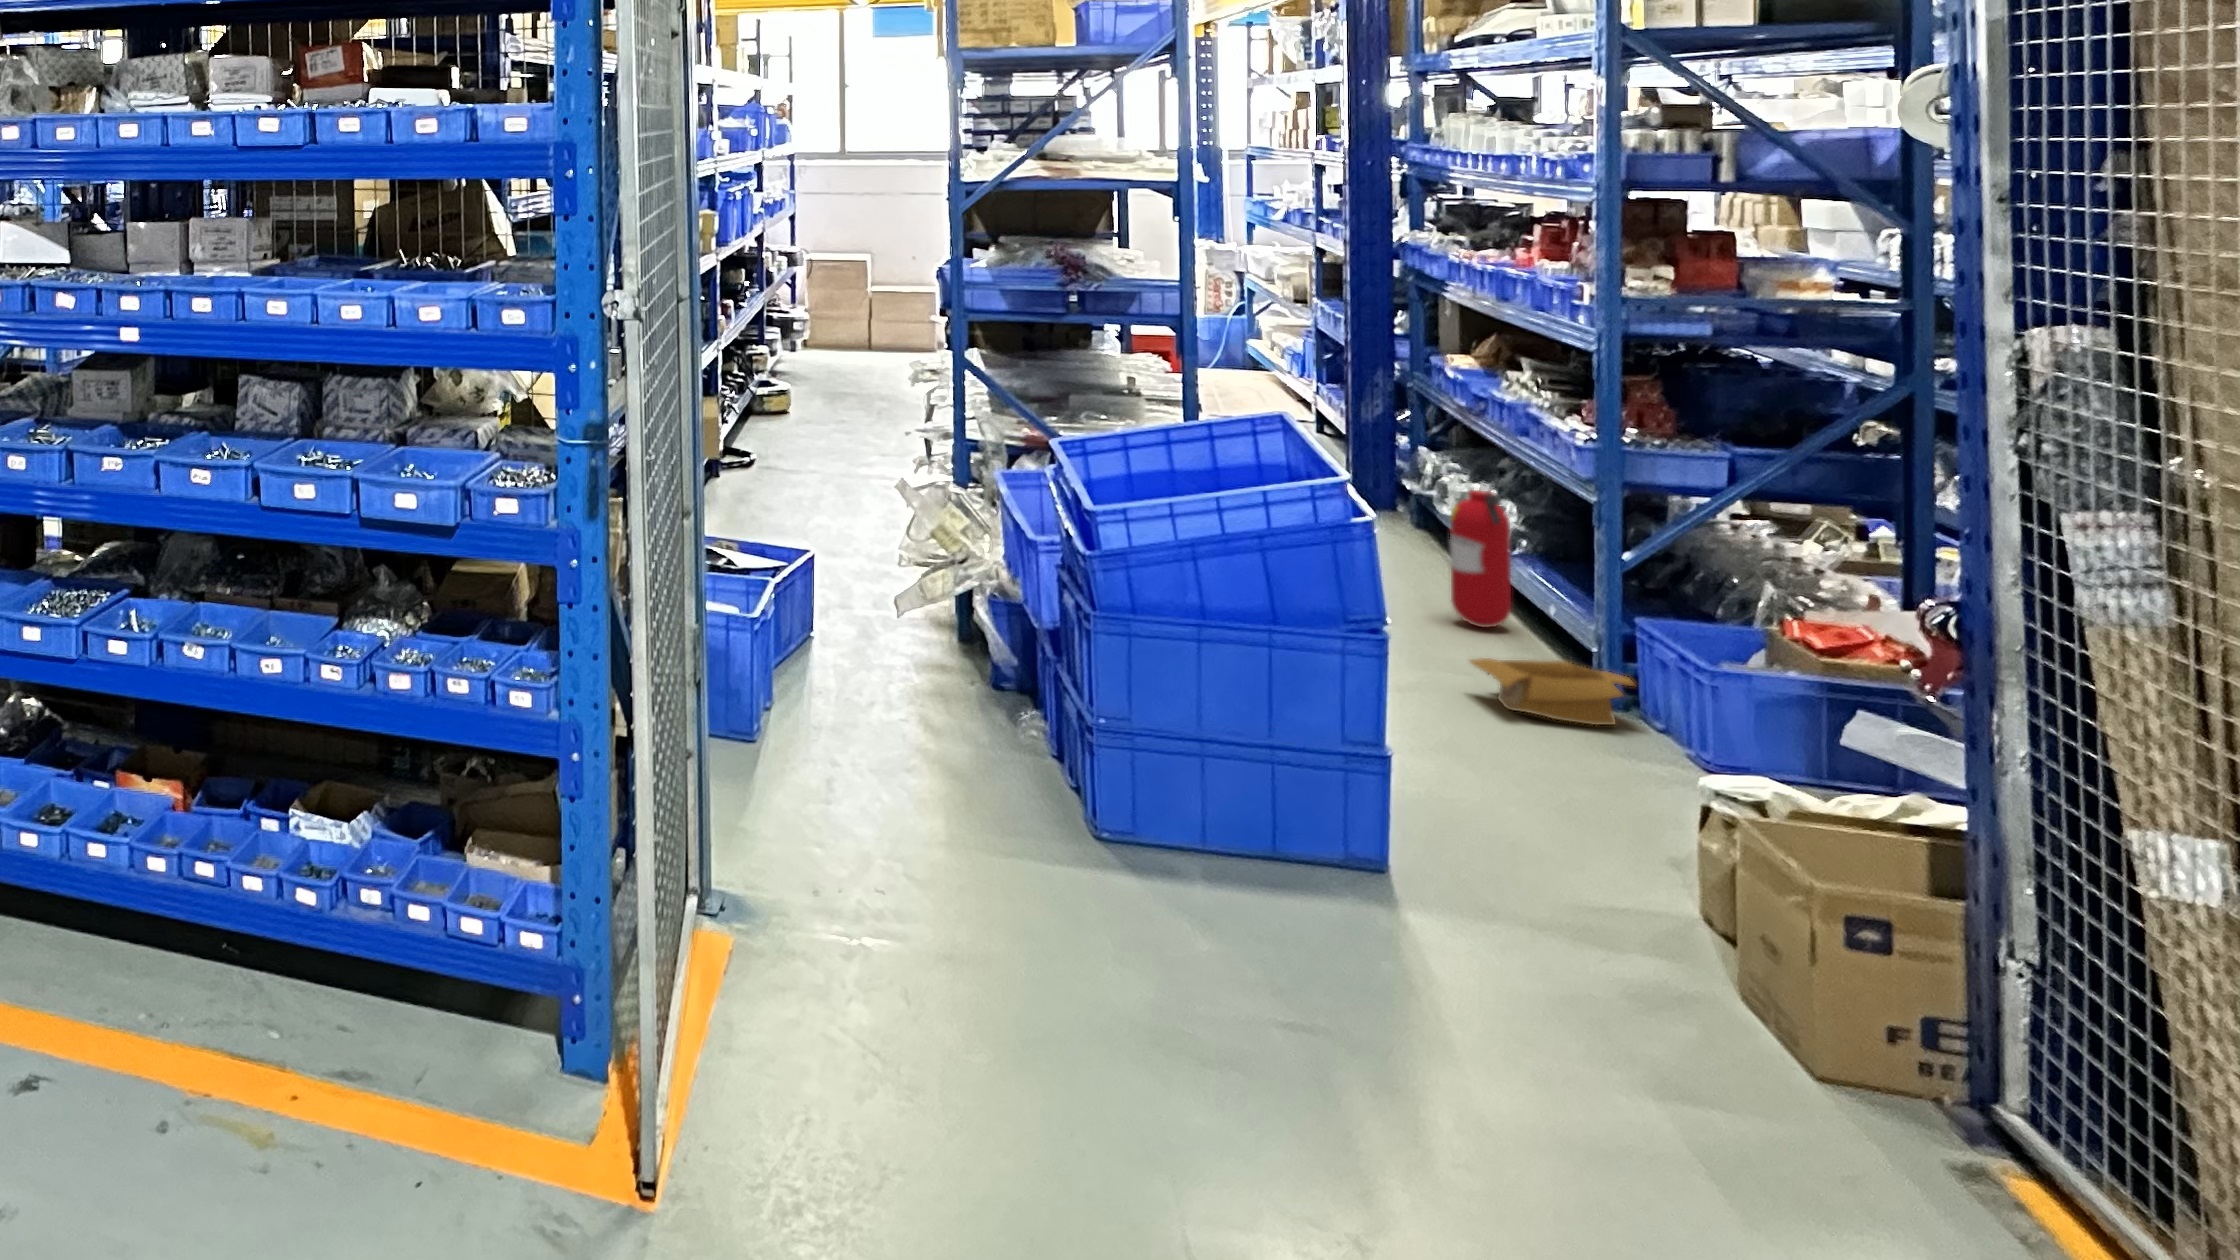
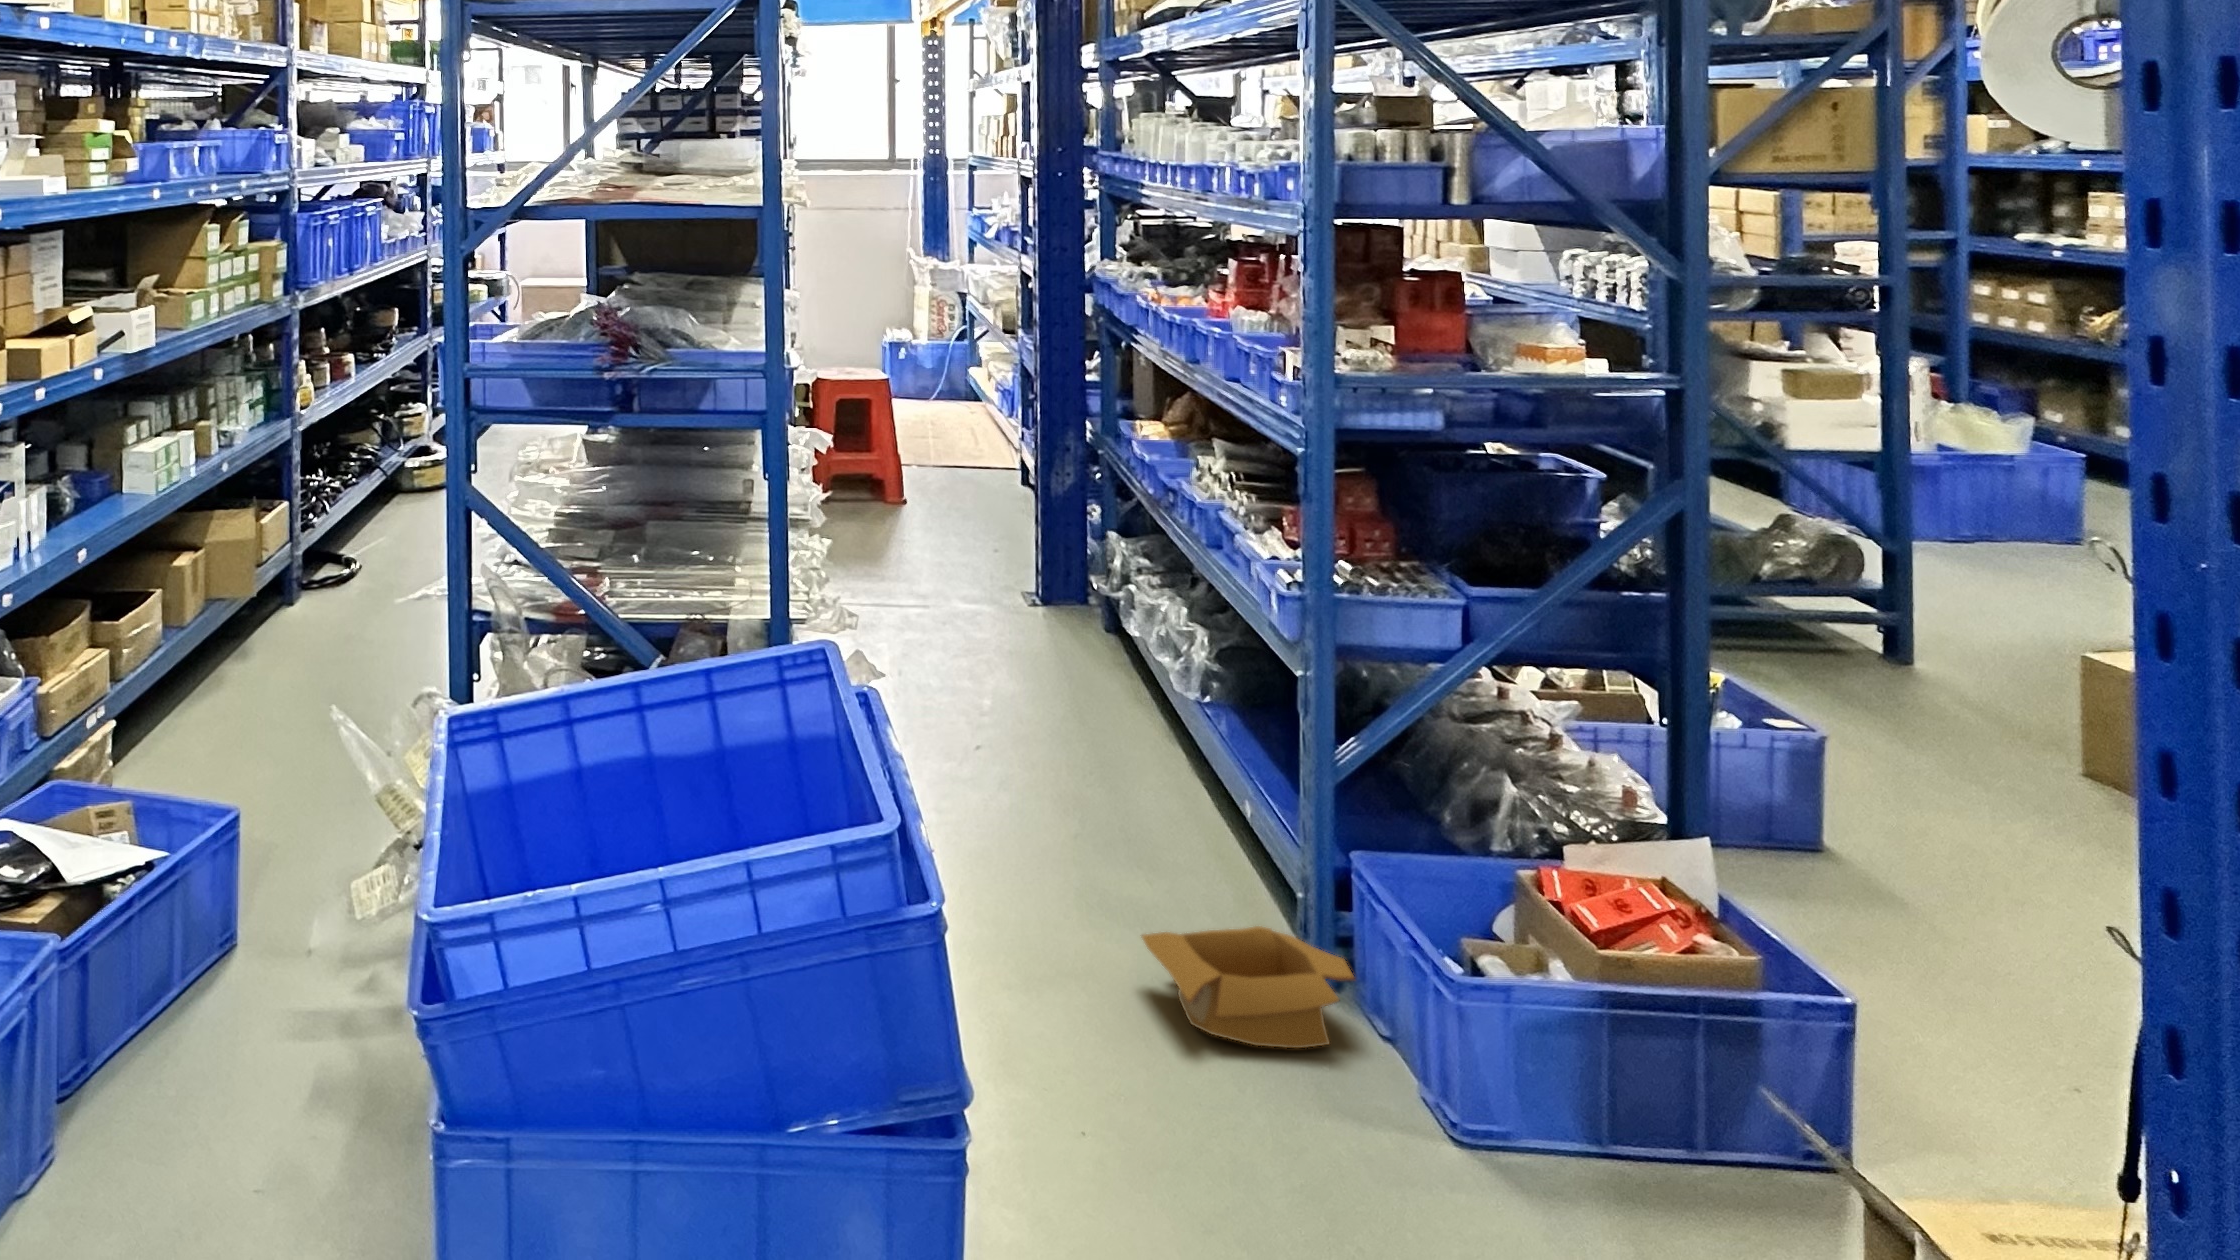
fire extinguisher: present [1450,490,1511,628] -> none [1129,633,1199,829]

